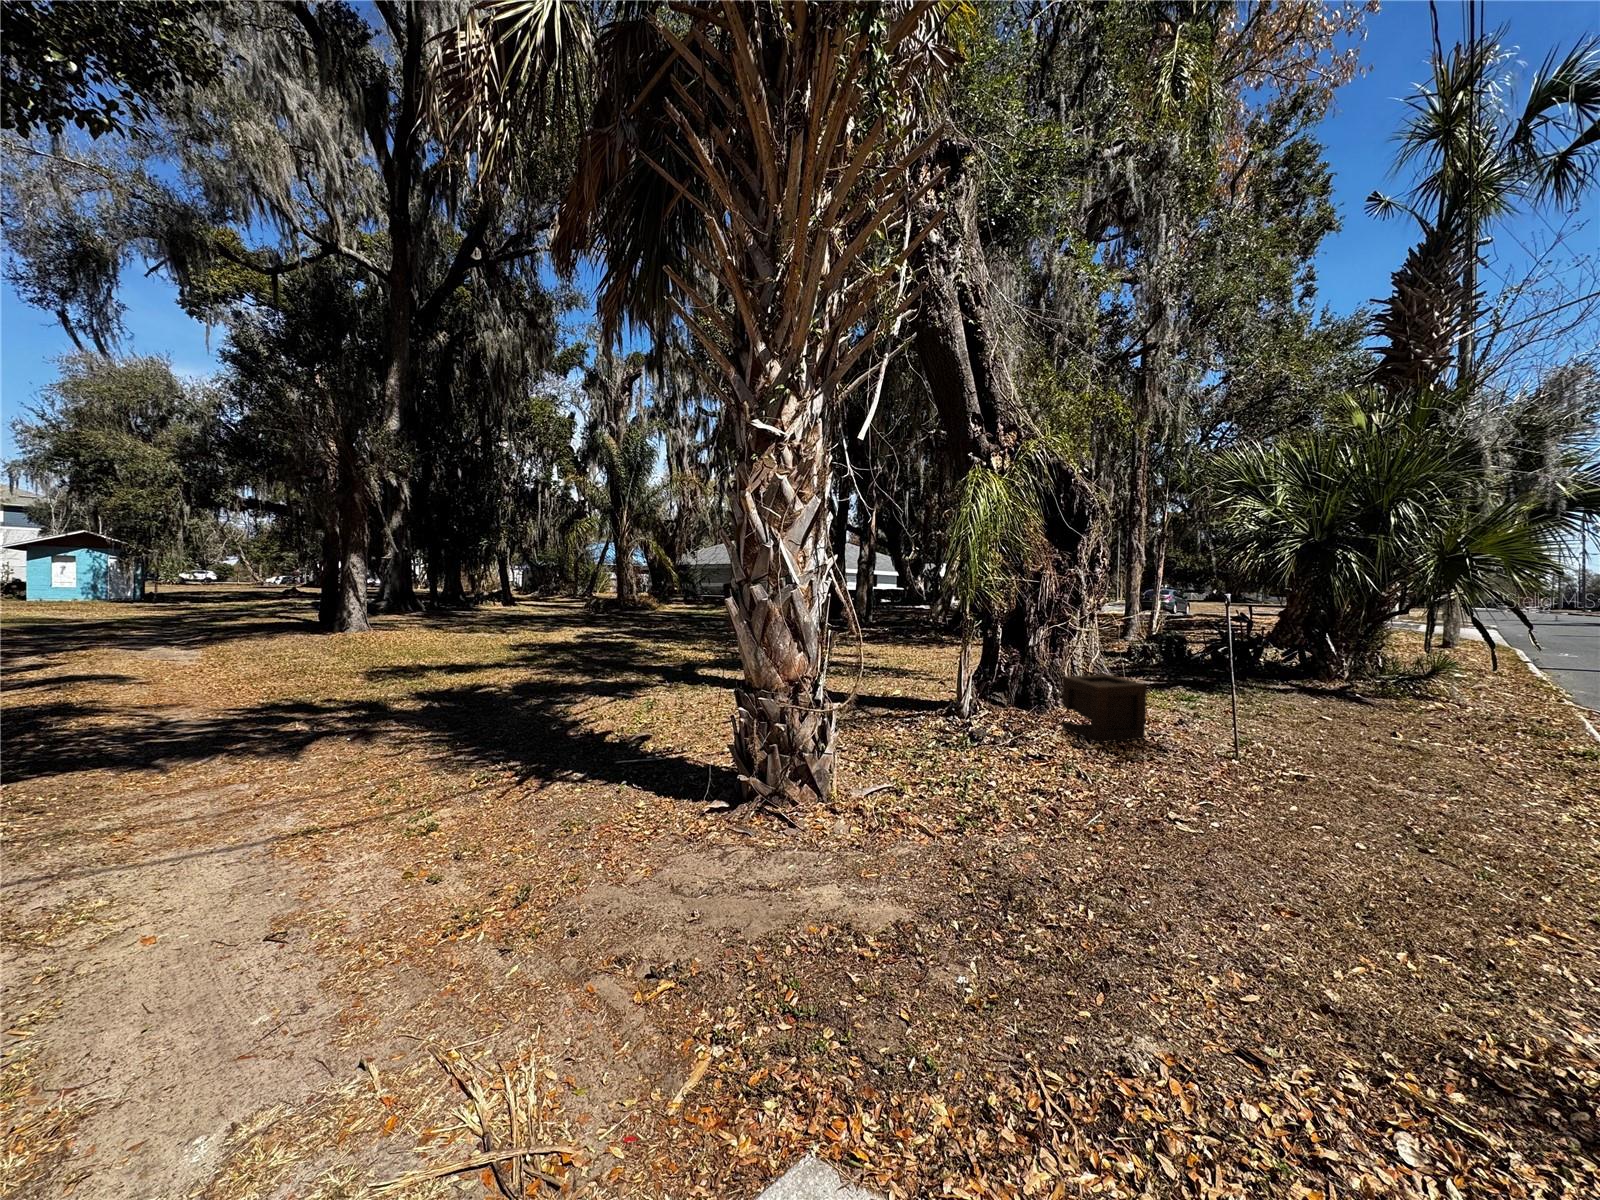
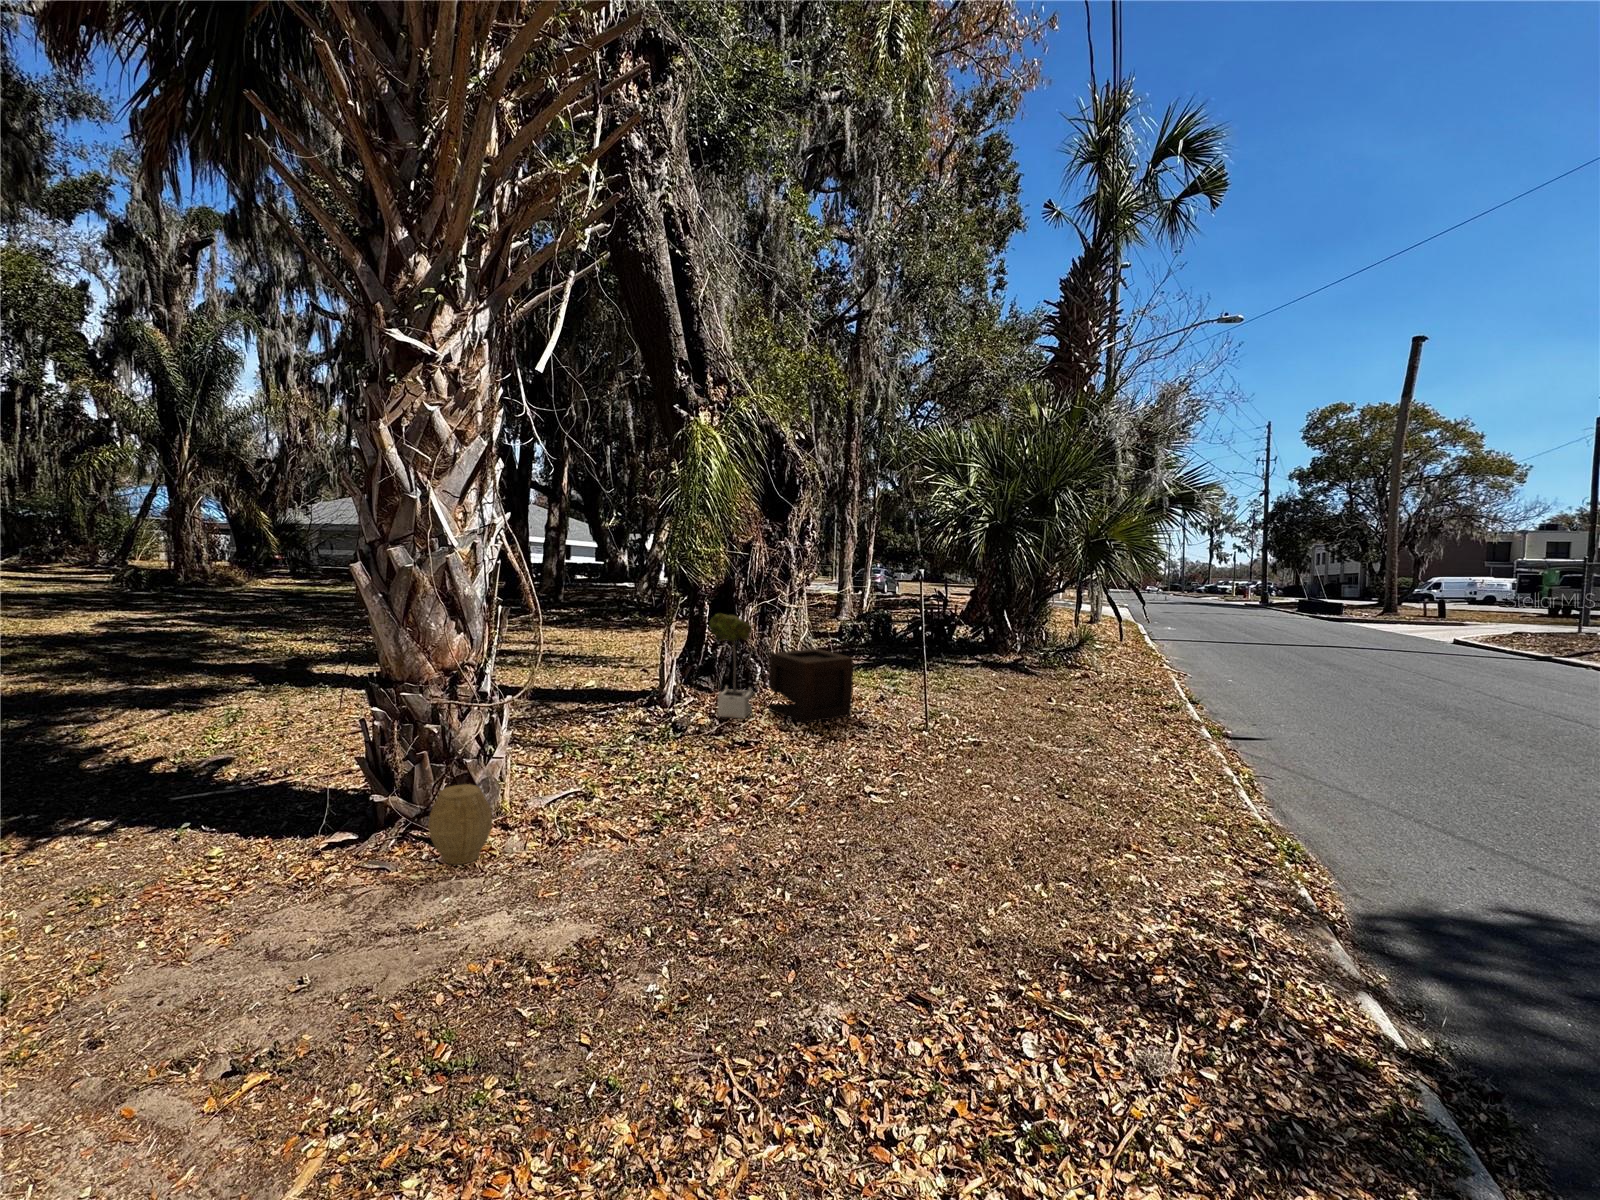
potted tree: none [1006,640,1047,735] -> present [709,613,752,718]
woven basket: none [778,773,826,838] -> present [428,784,493,864]

